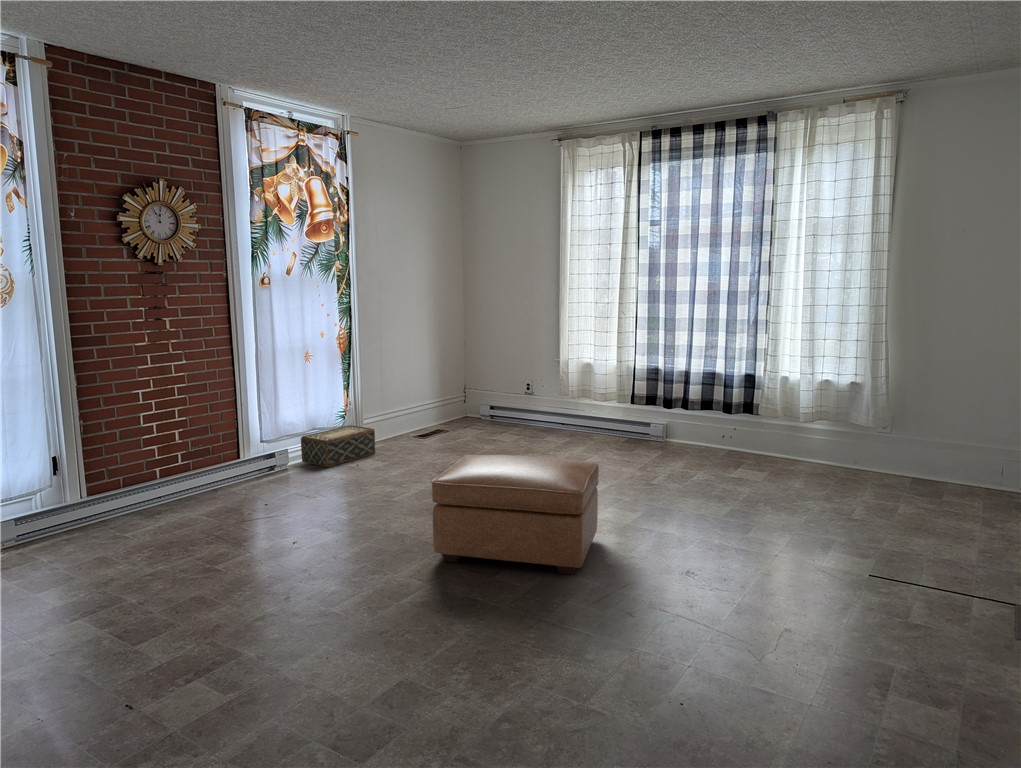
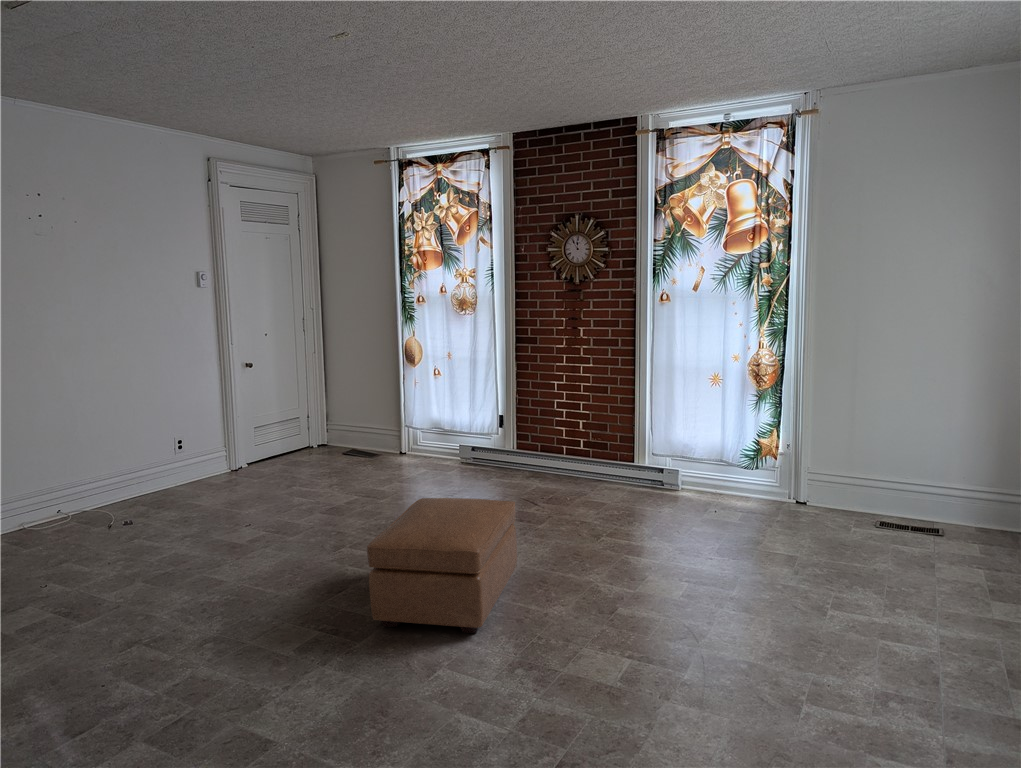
woven basket: present [301,425,375,467] -> none [688,462,773,509]

